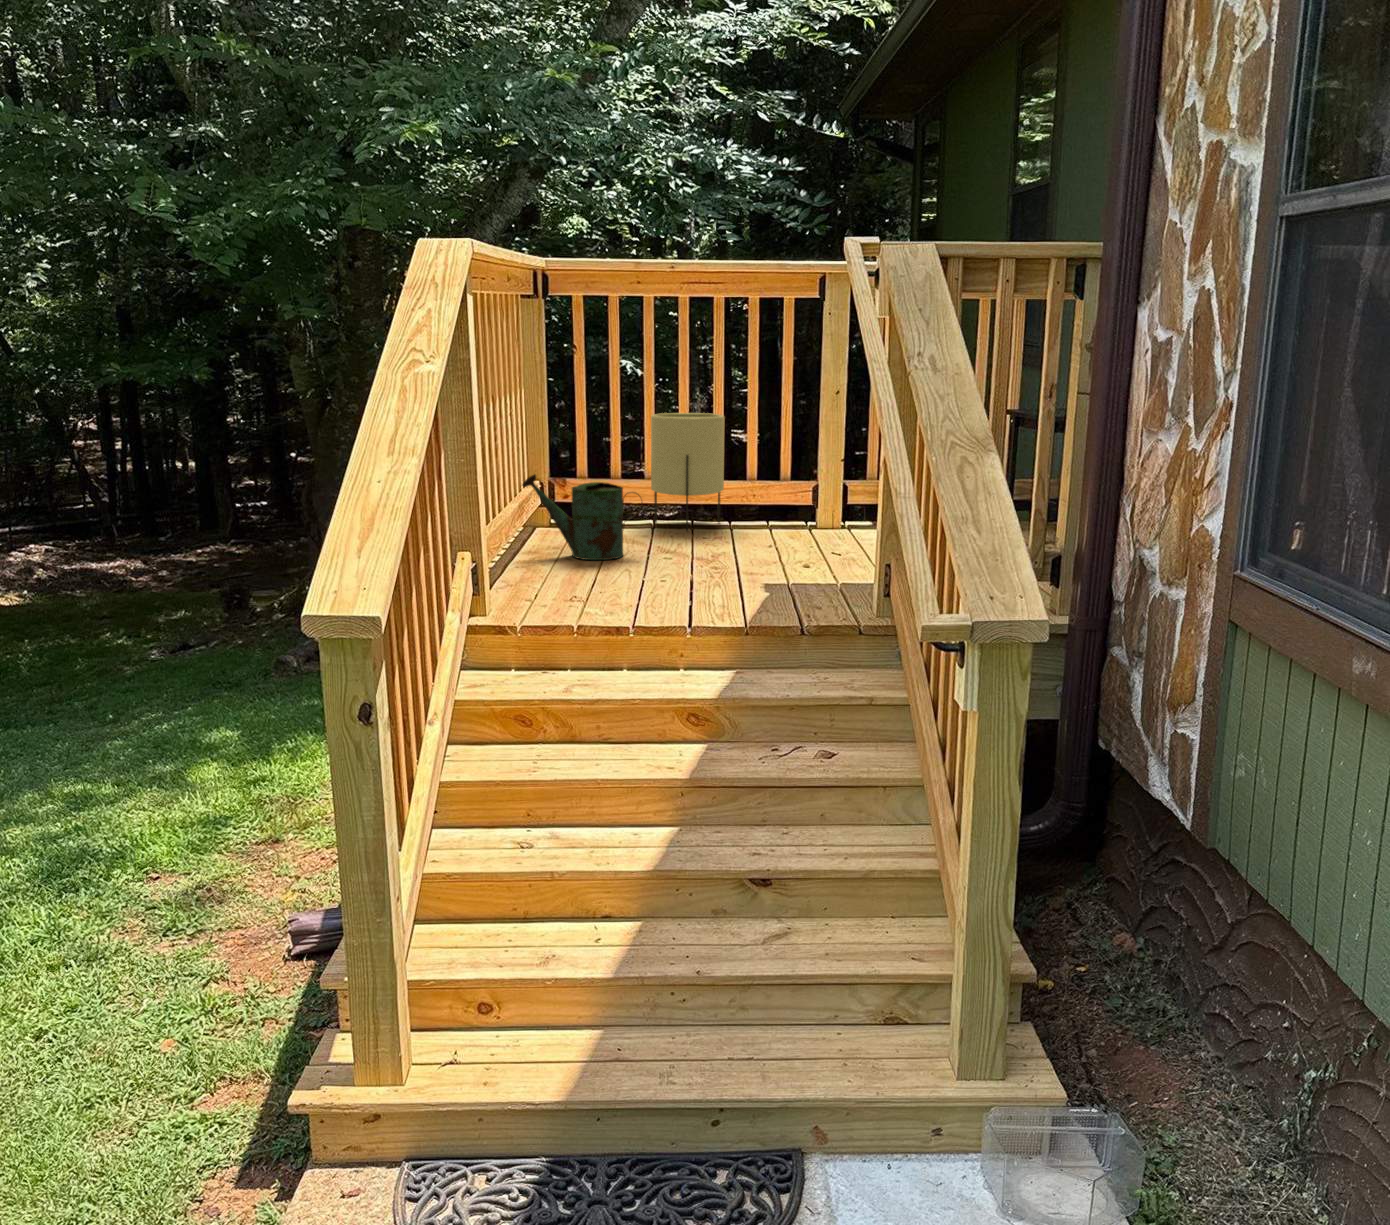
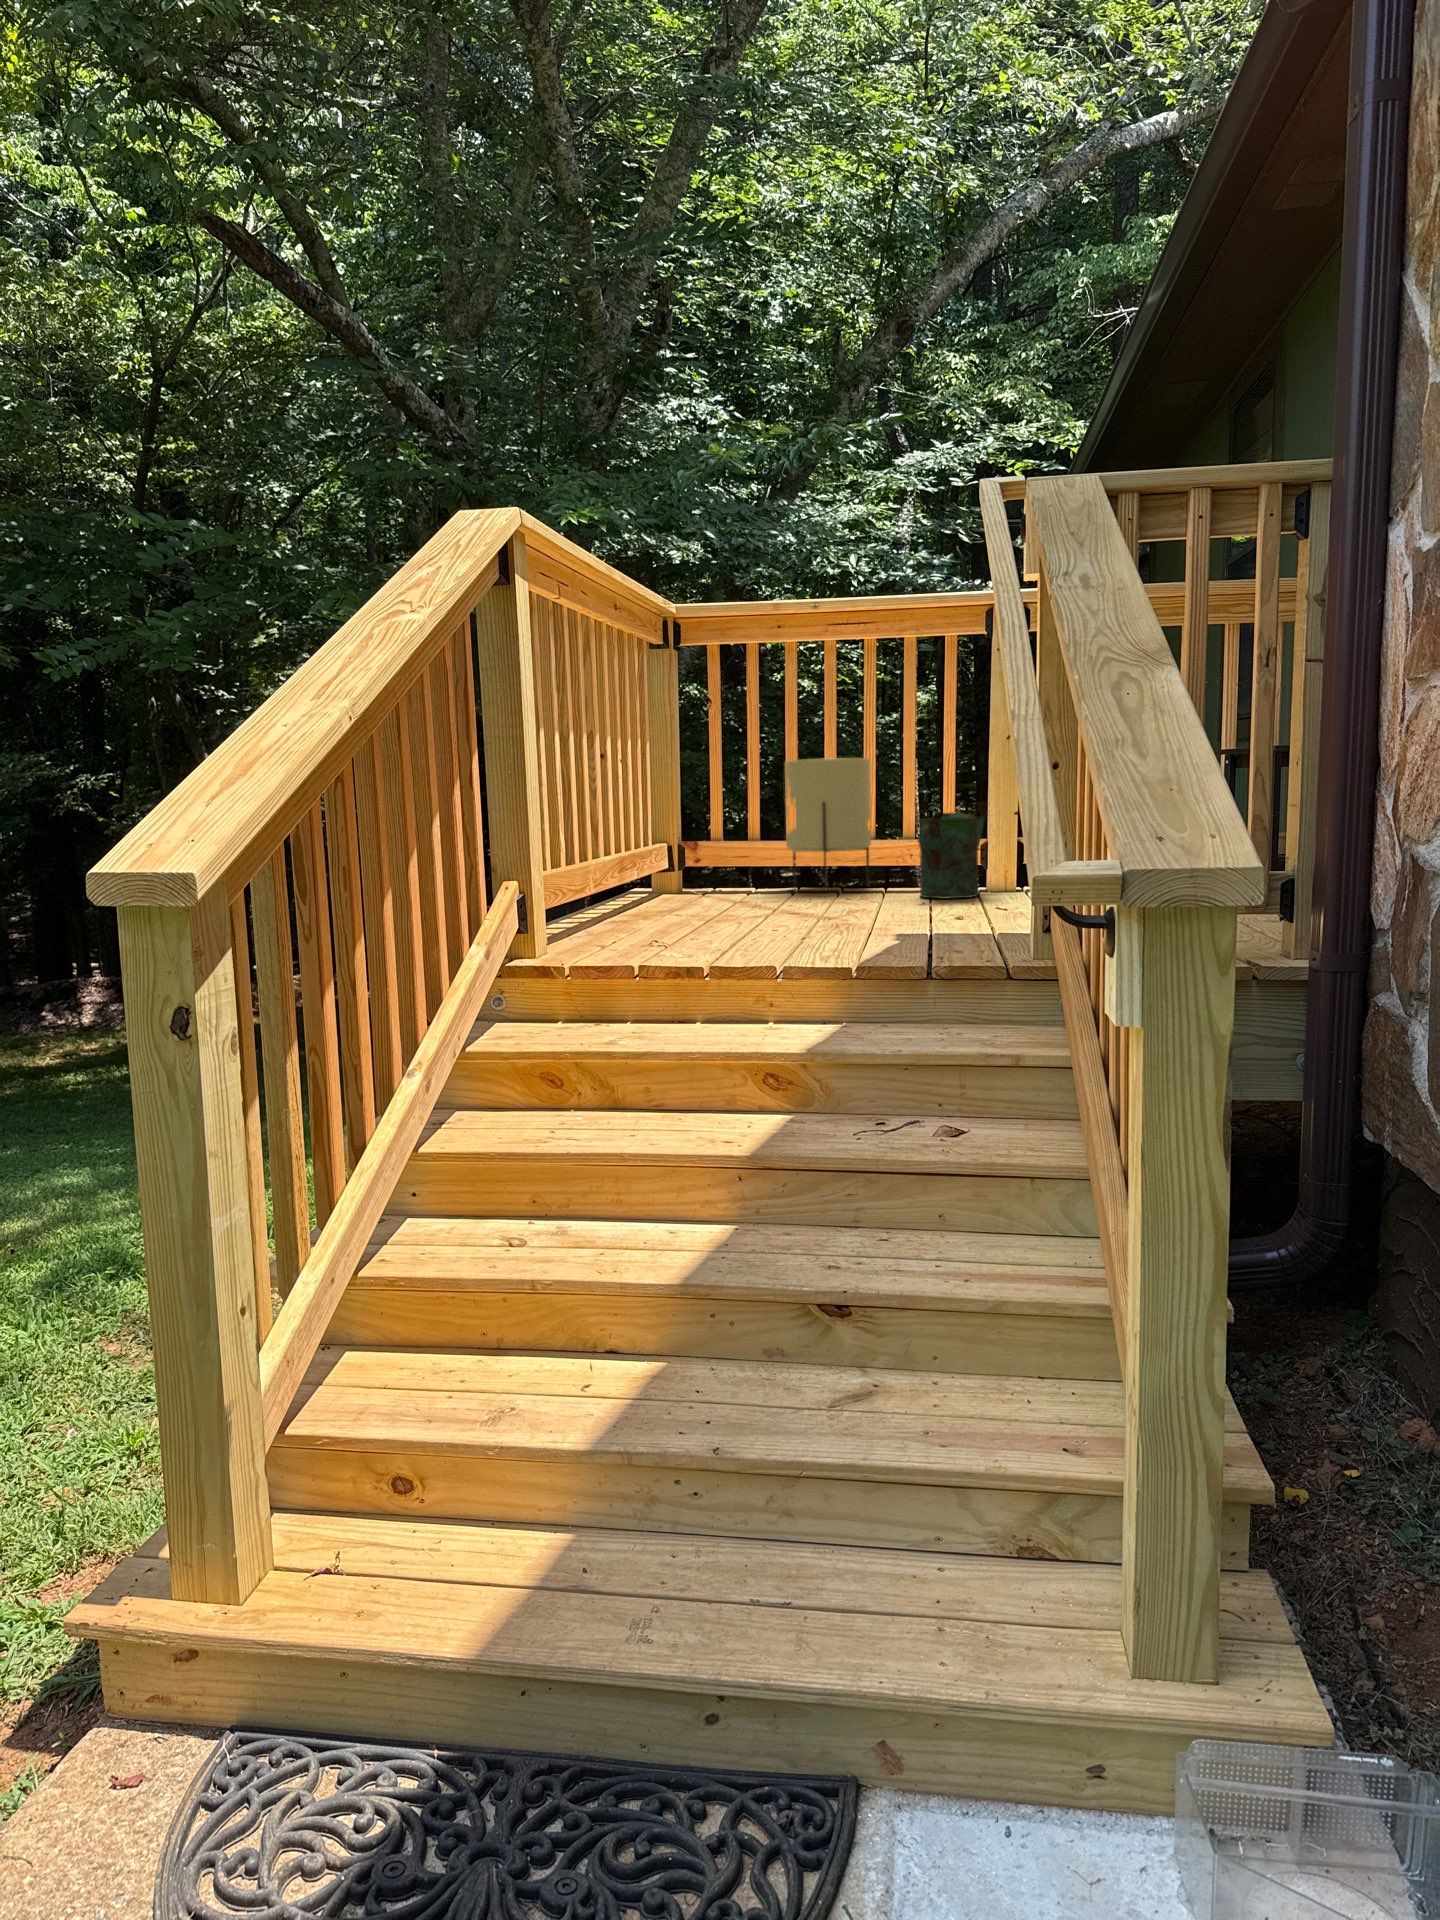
watering can: present [522,474,639,560] -> present [918,802,987,899]

